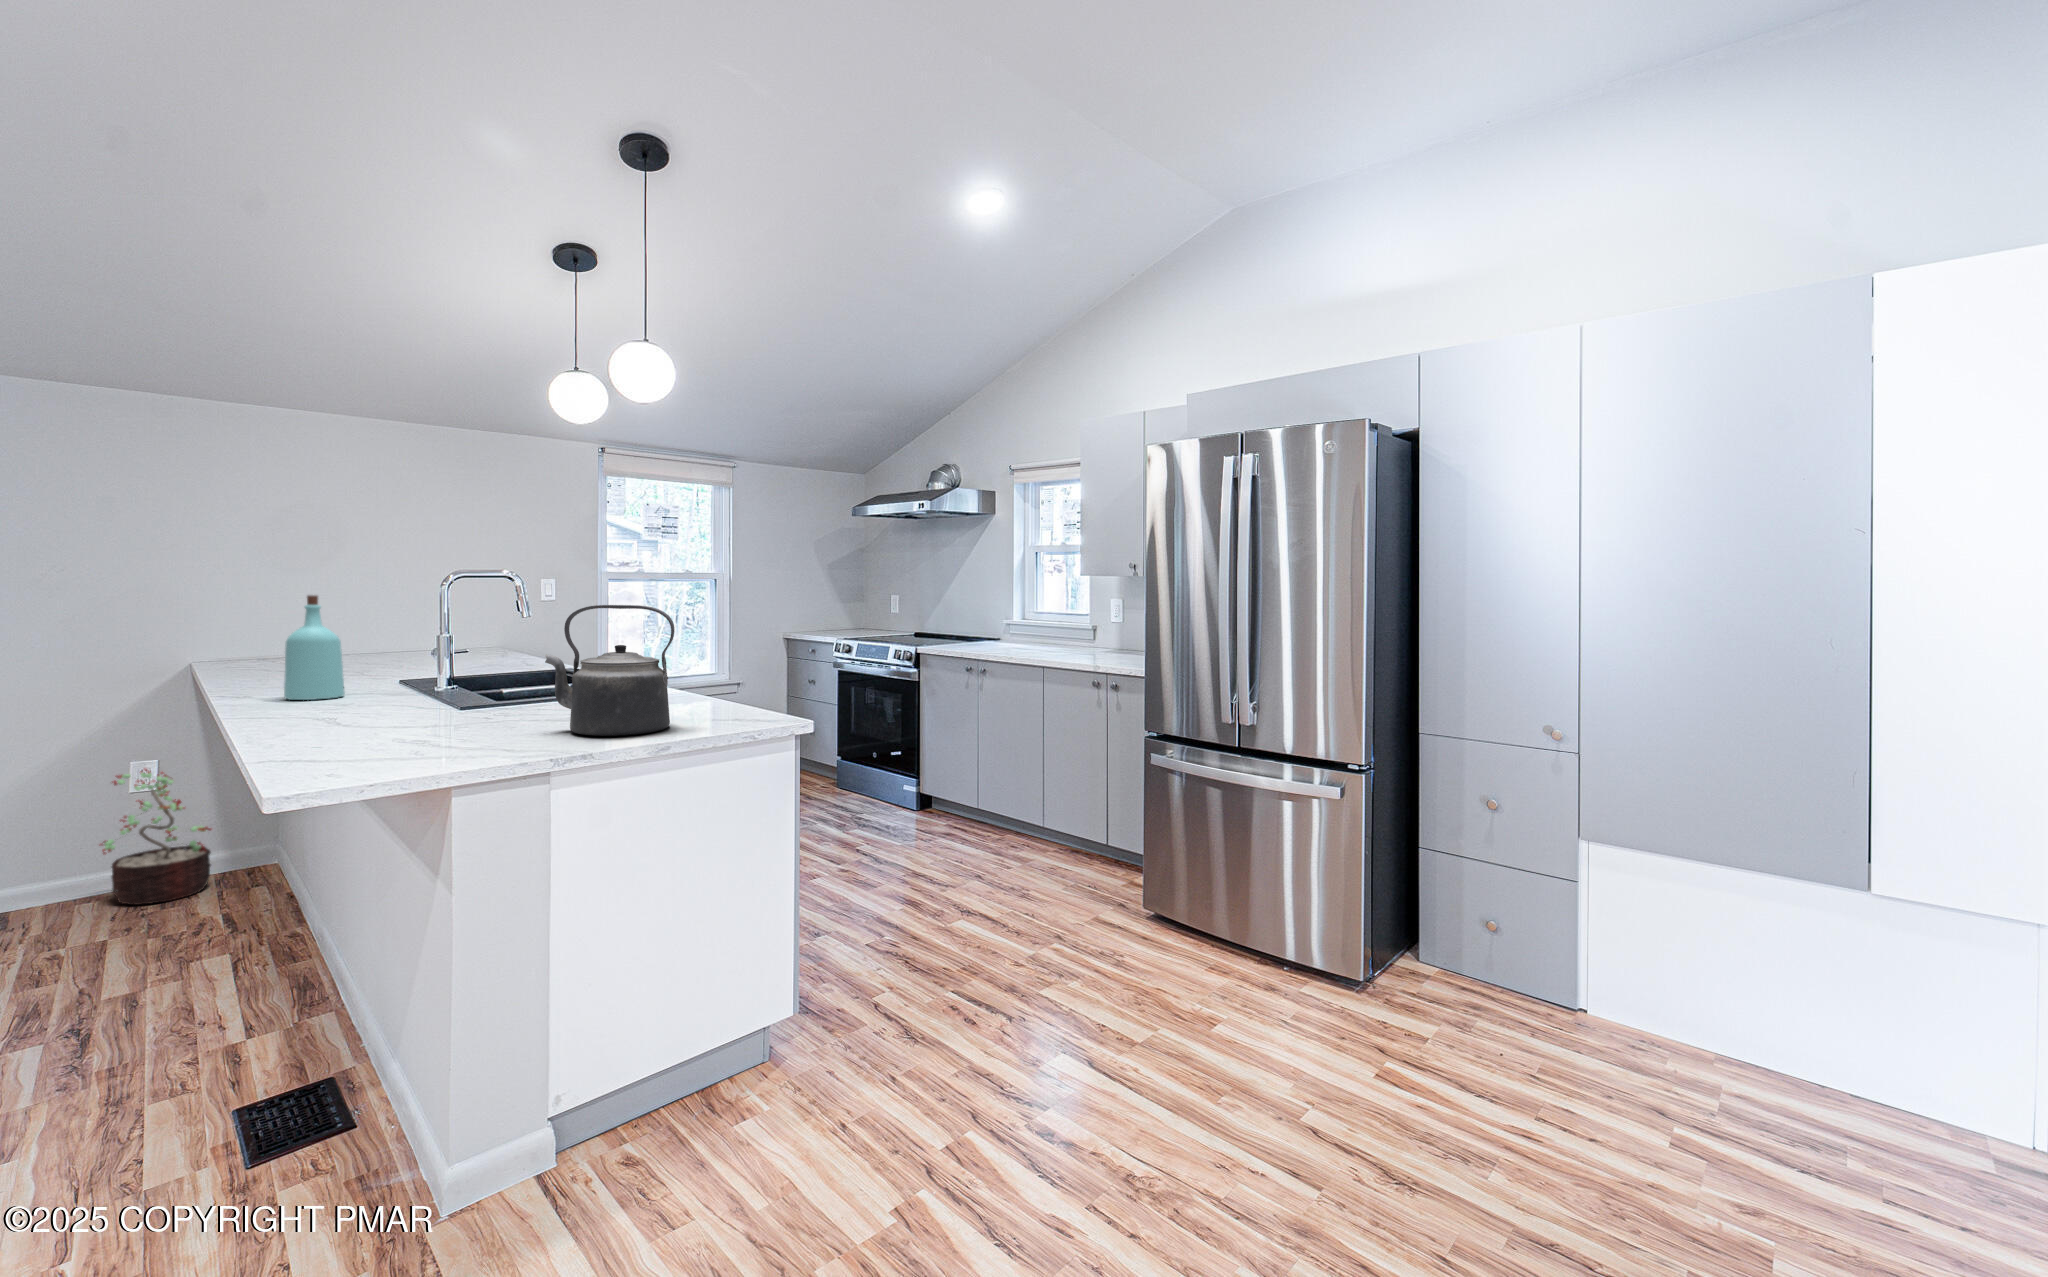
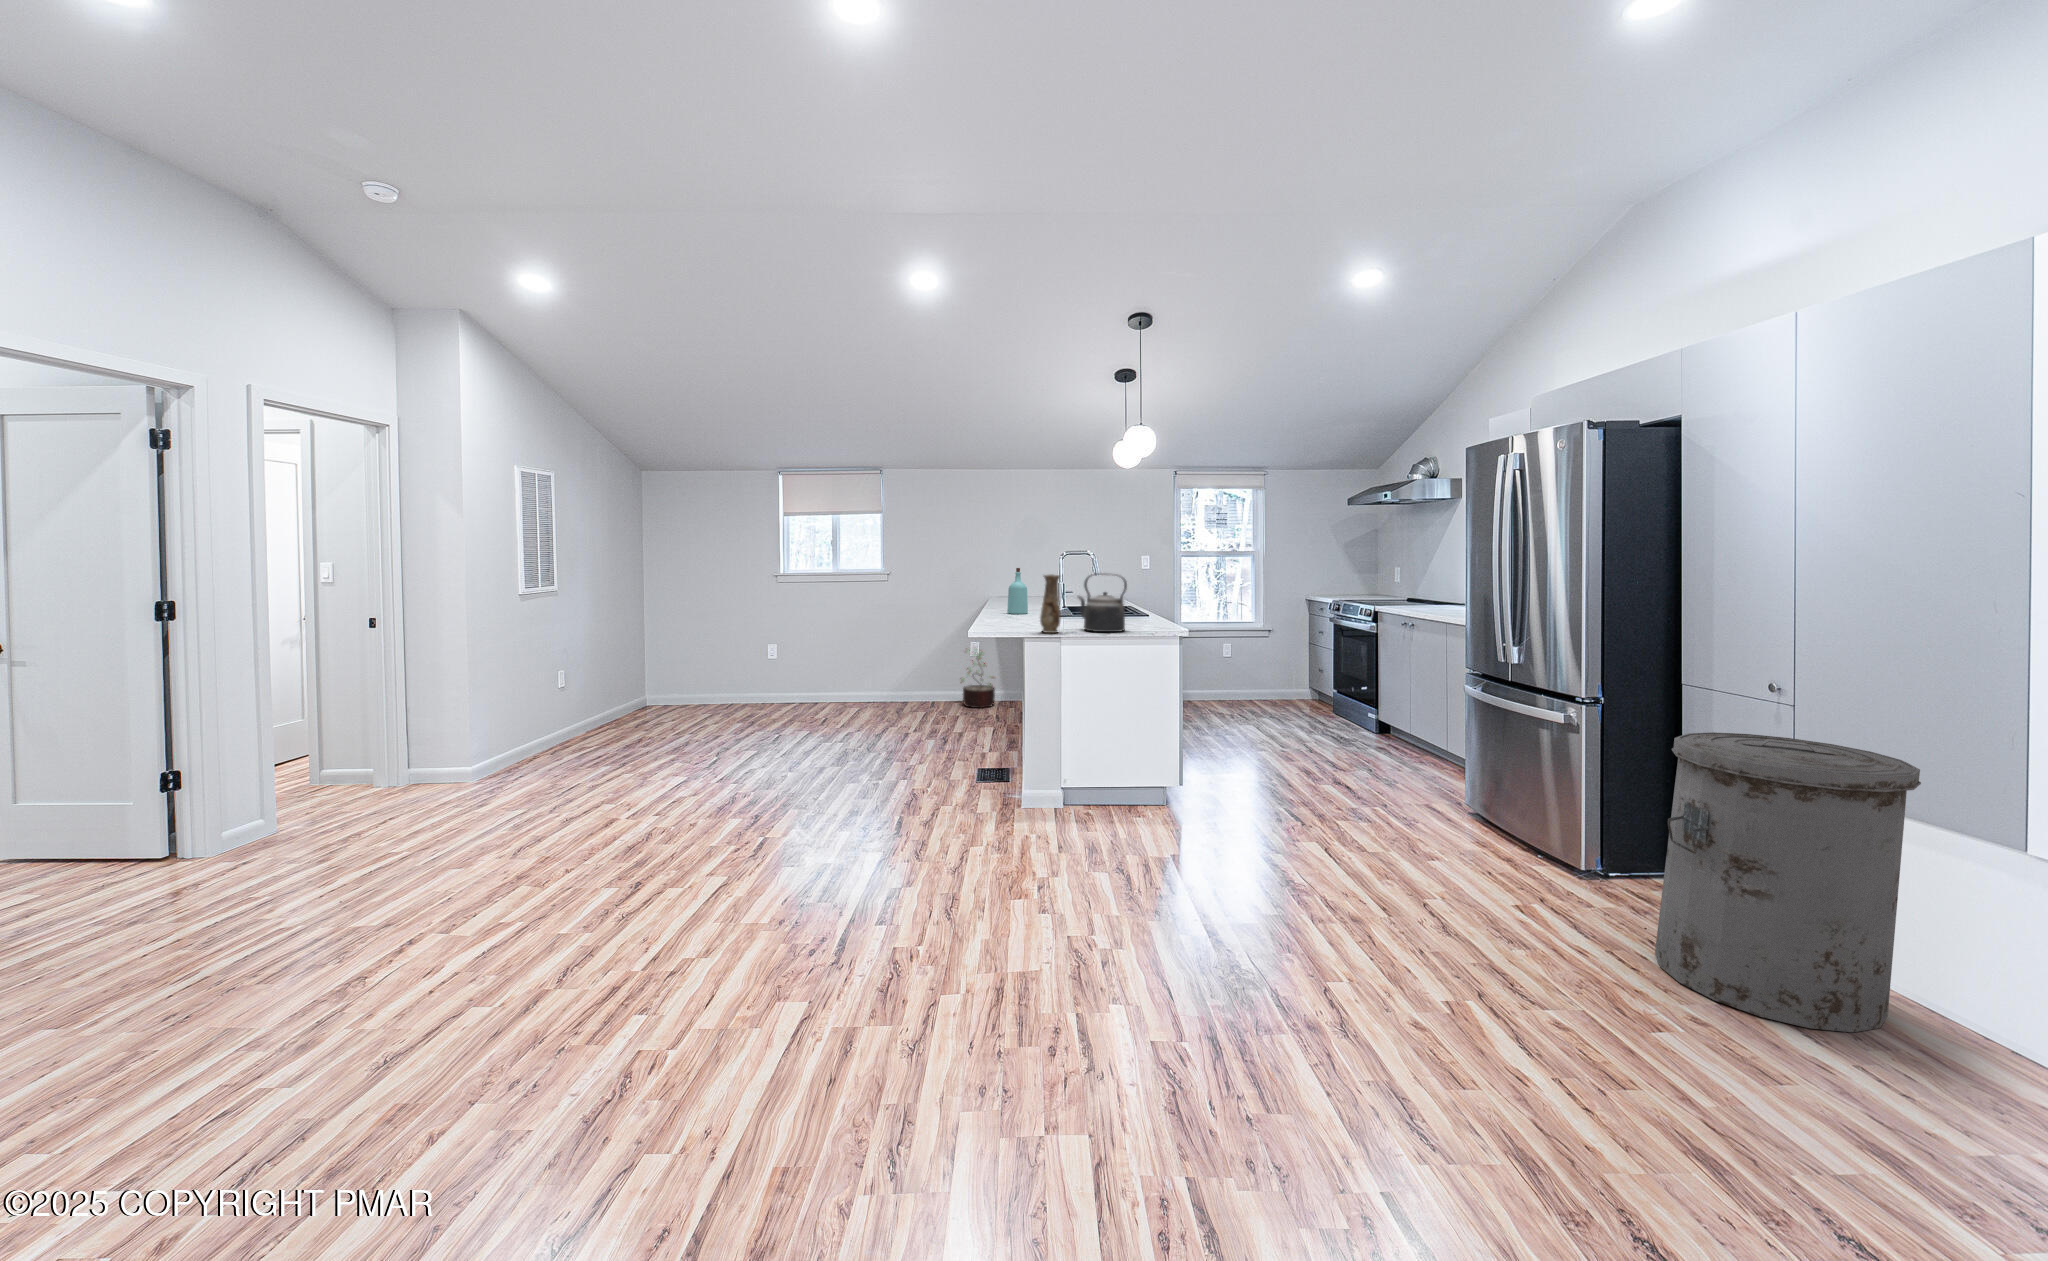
vase: none [465,608,523,754] -> present [1040,574,1061,633]
trash can: none [1585,792,1893,1186] -> present [1655,732,1921,1032]

